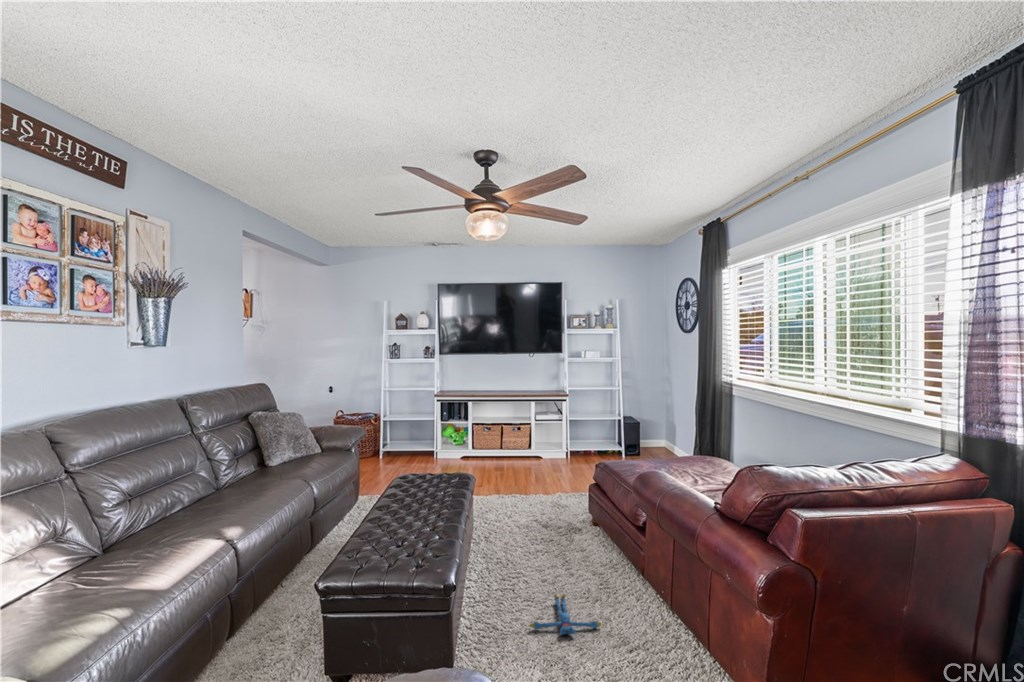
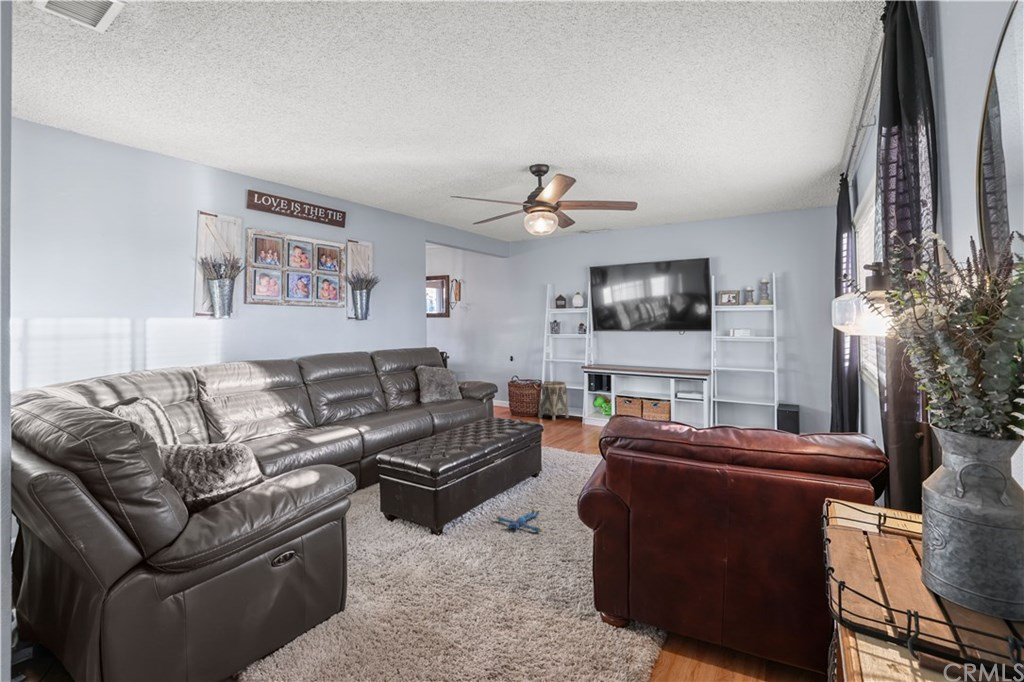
basket: none [381,413,416,460] -> present [538,381,569,421]

